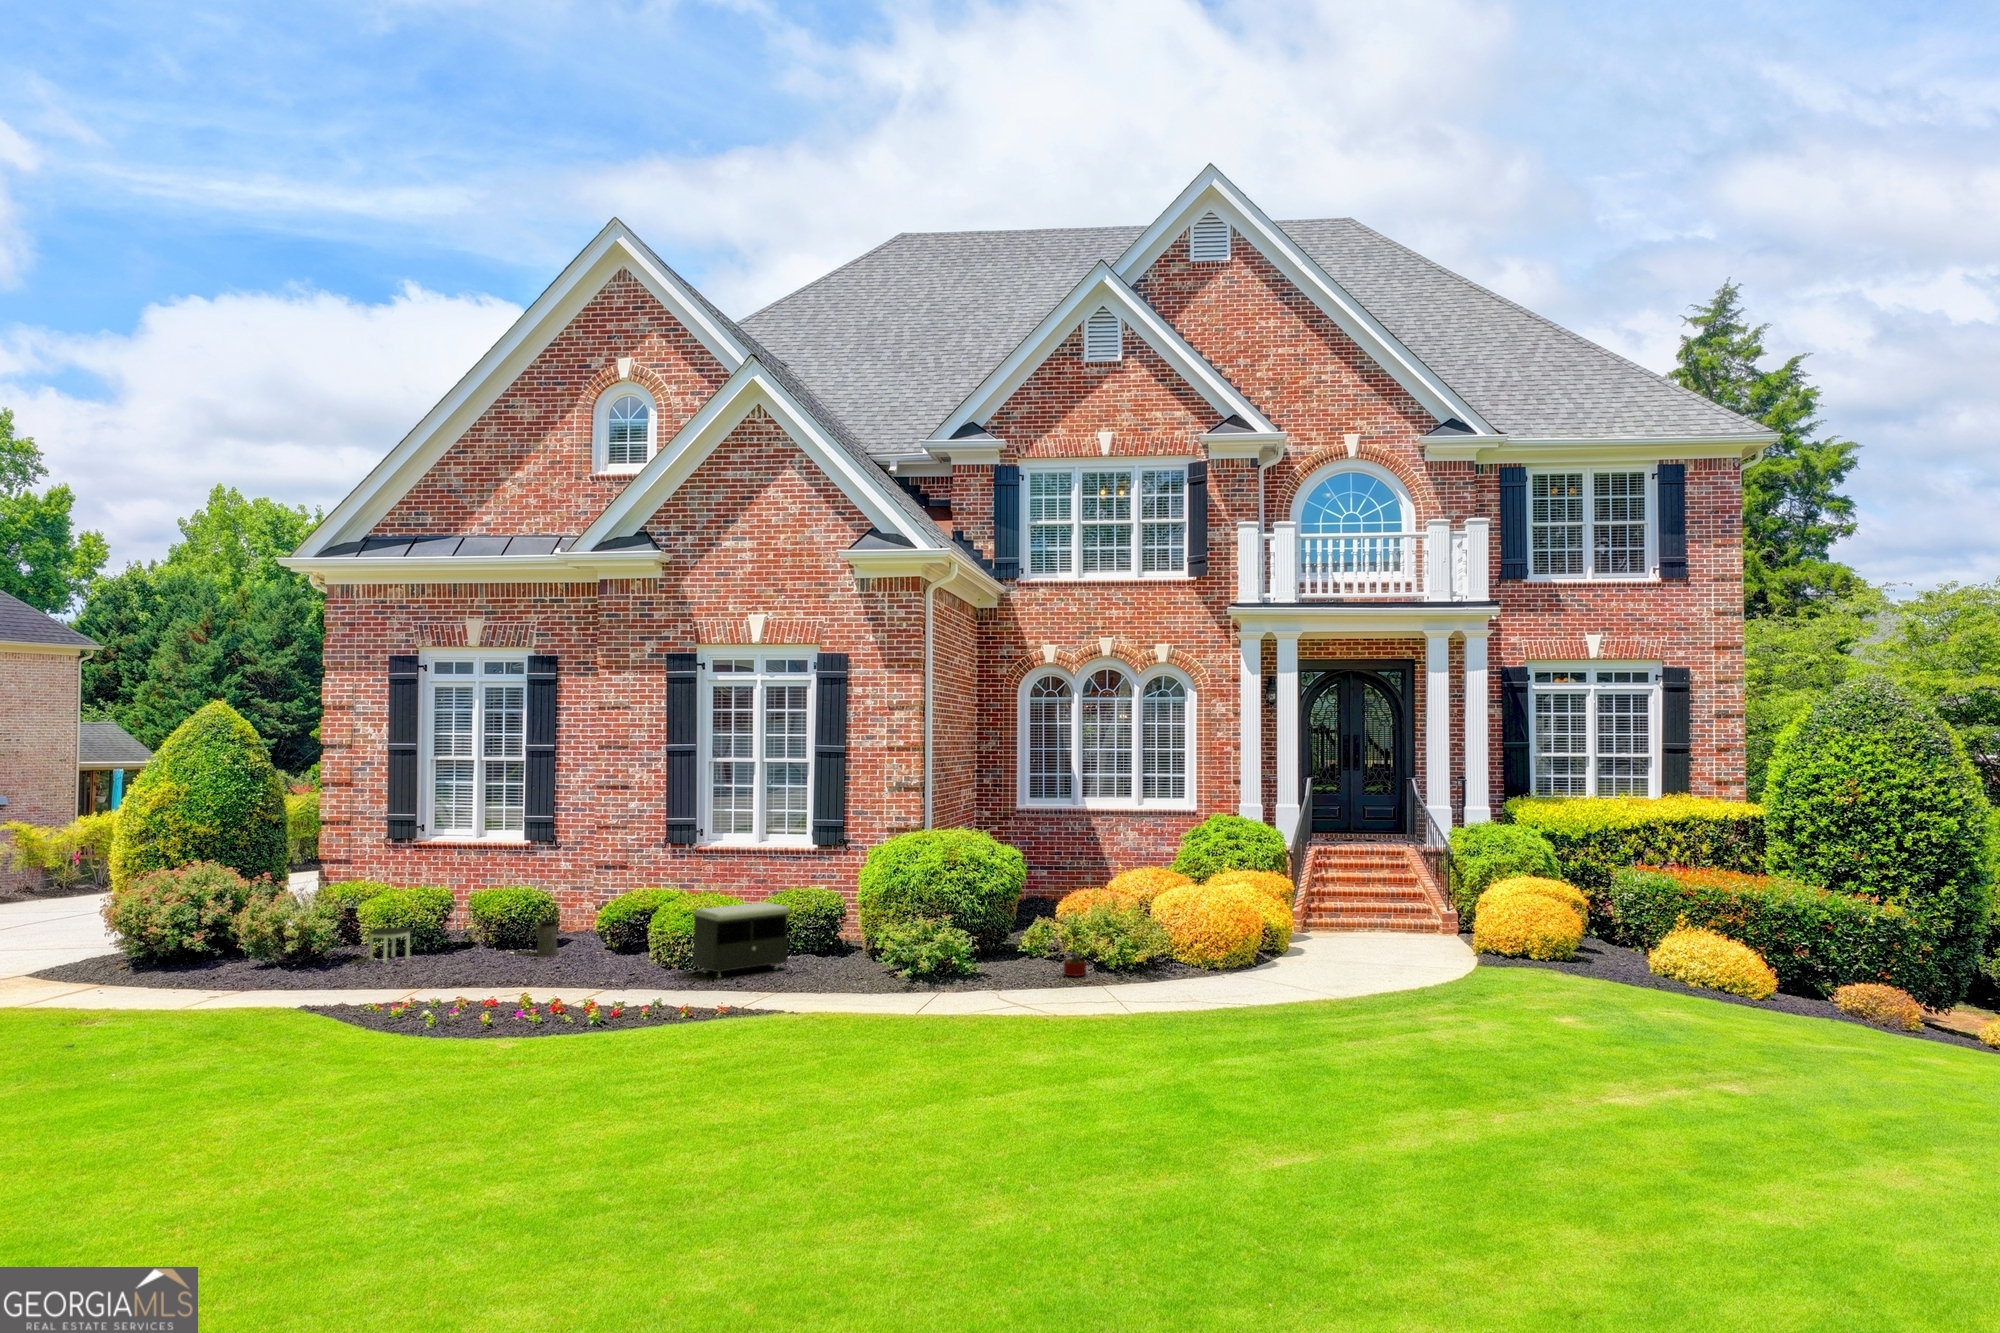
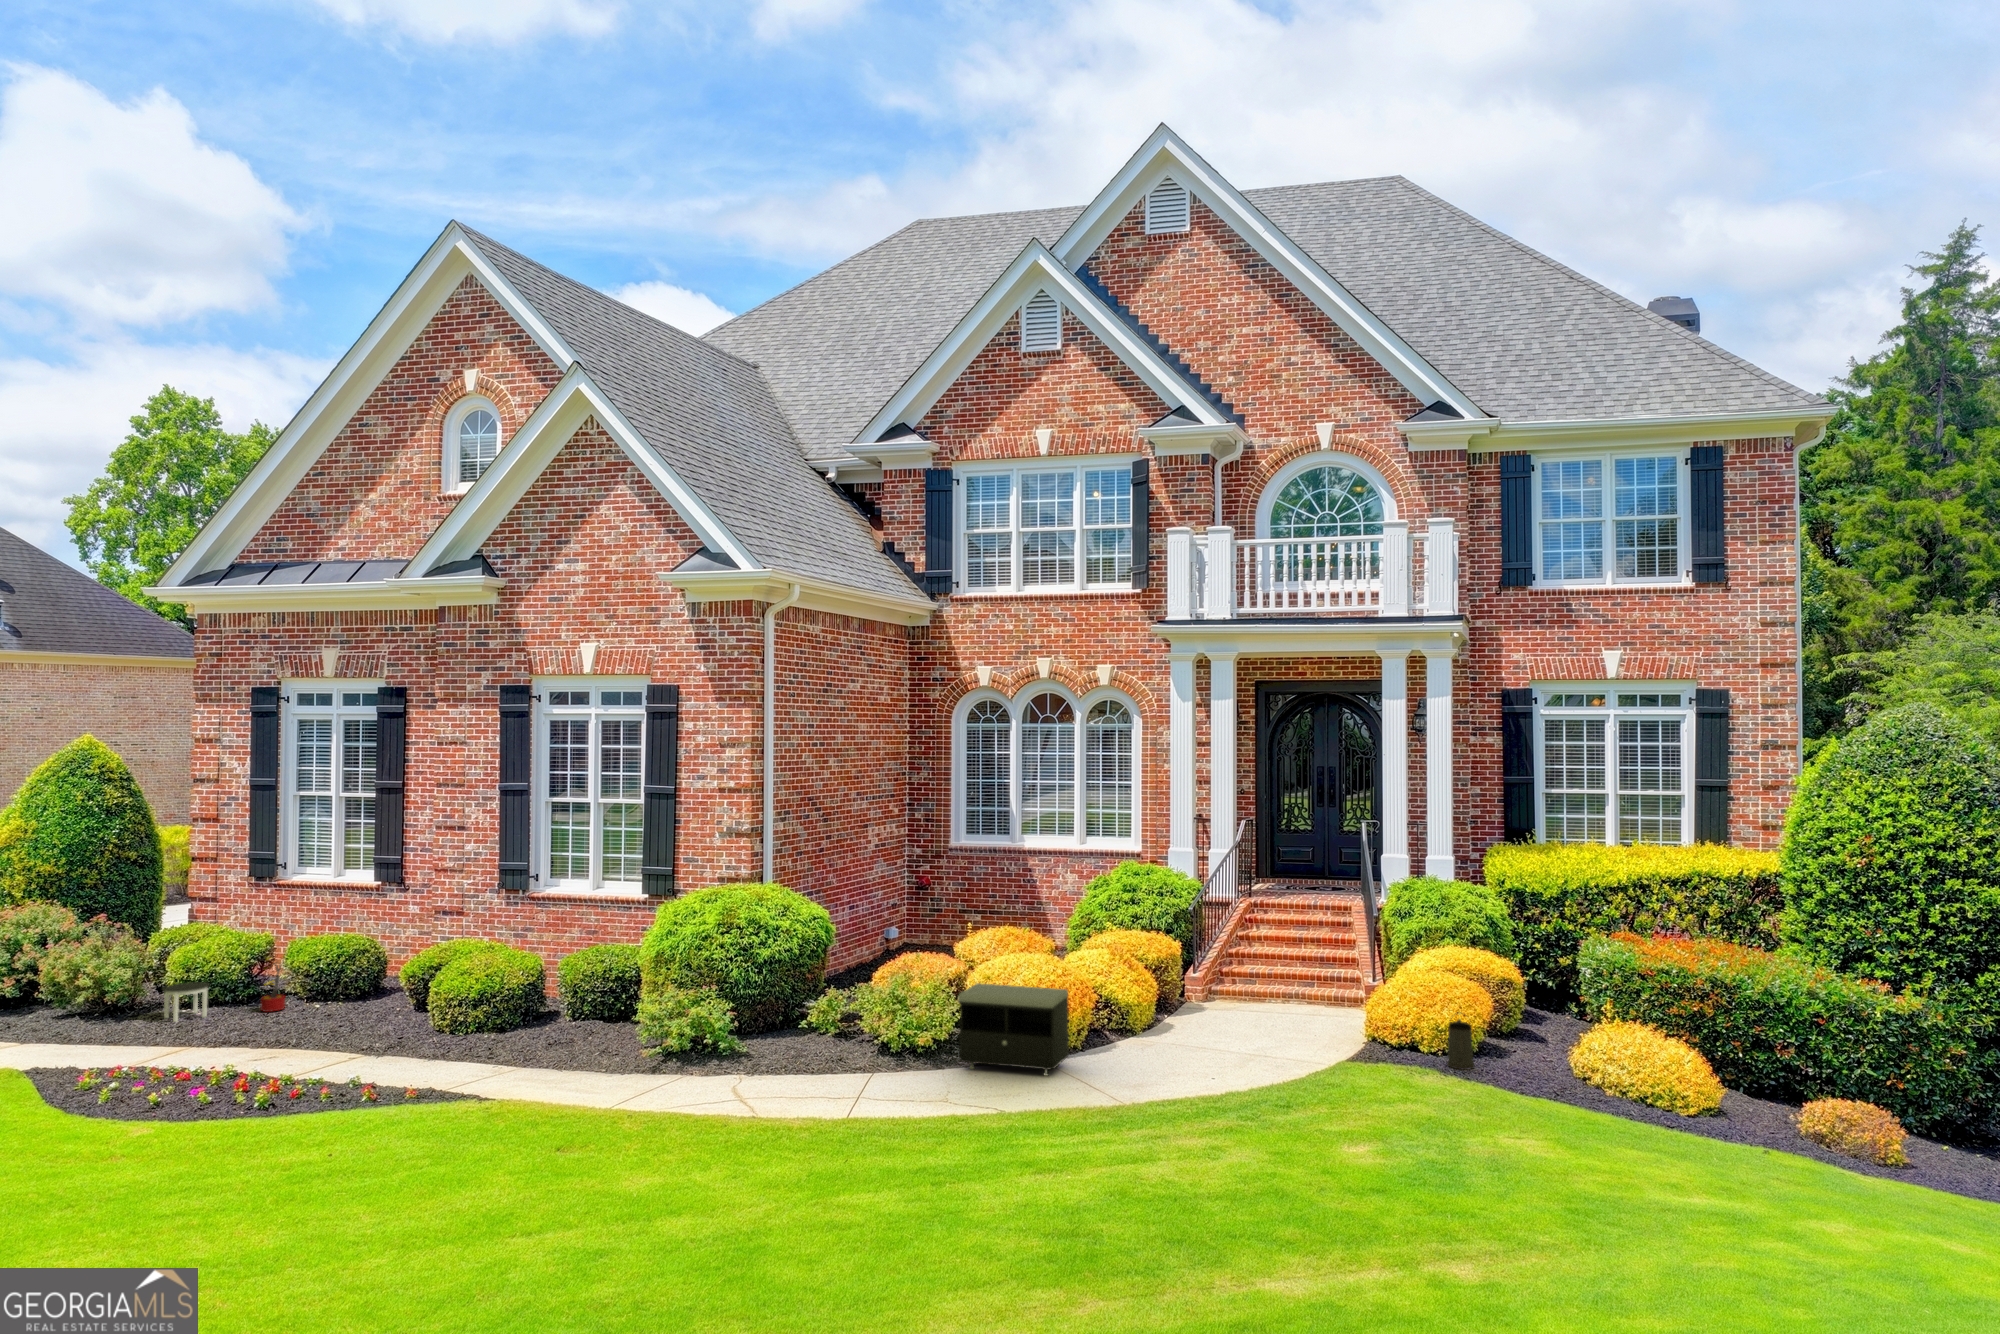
storage bench: present [693,902,789,977] -> present [958,983,1069,1076]
watering can: present [535,914,558,957] -> present [1447,1013,1475,1070]
decorative plant: present [1064,921,1087,977] -> present [260,963,285,1012]

